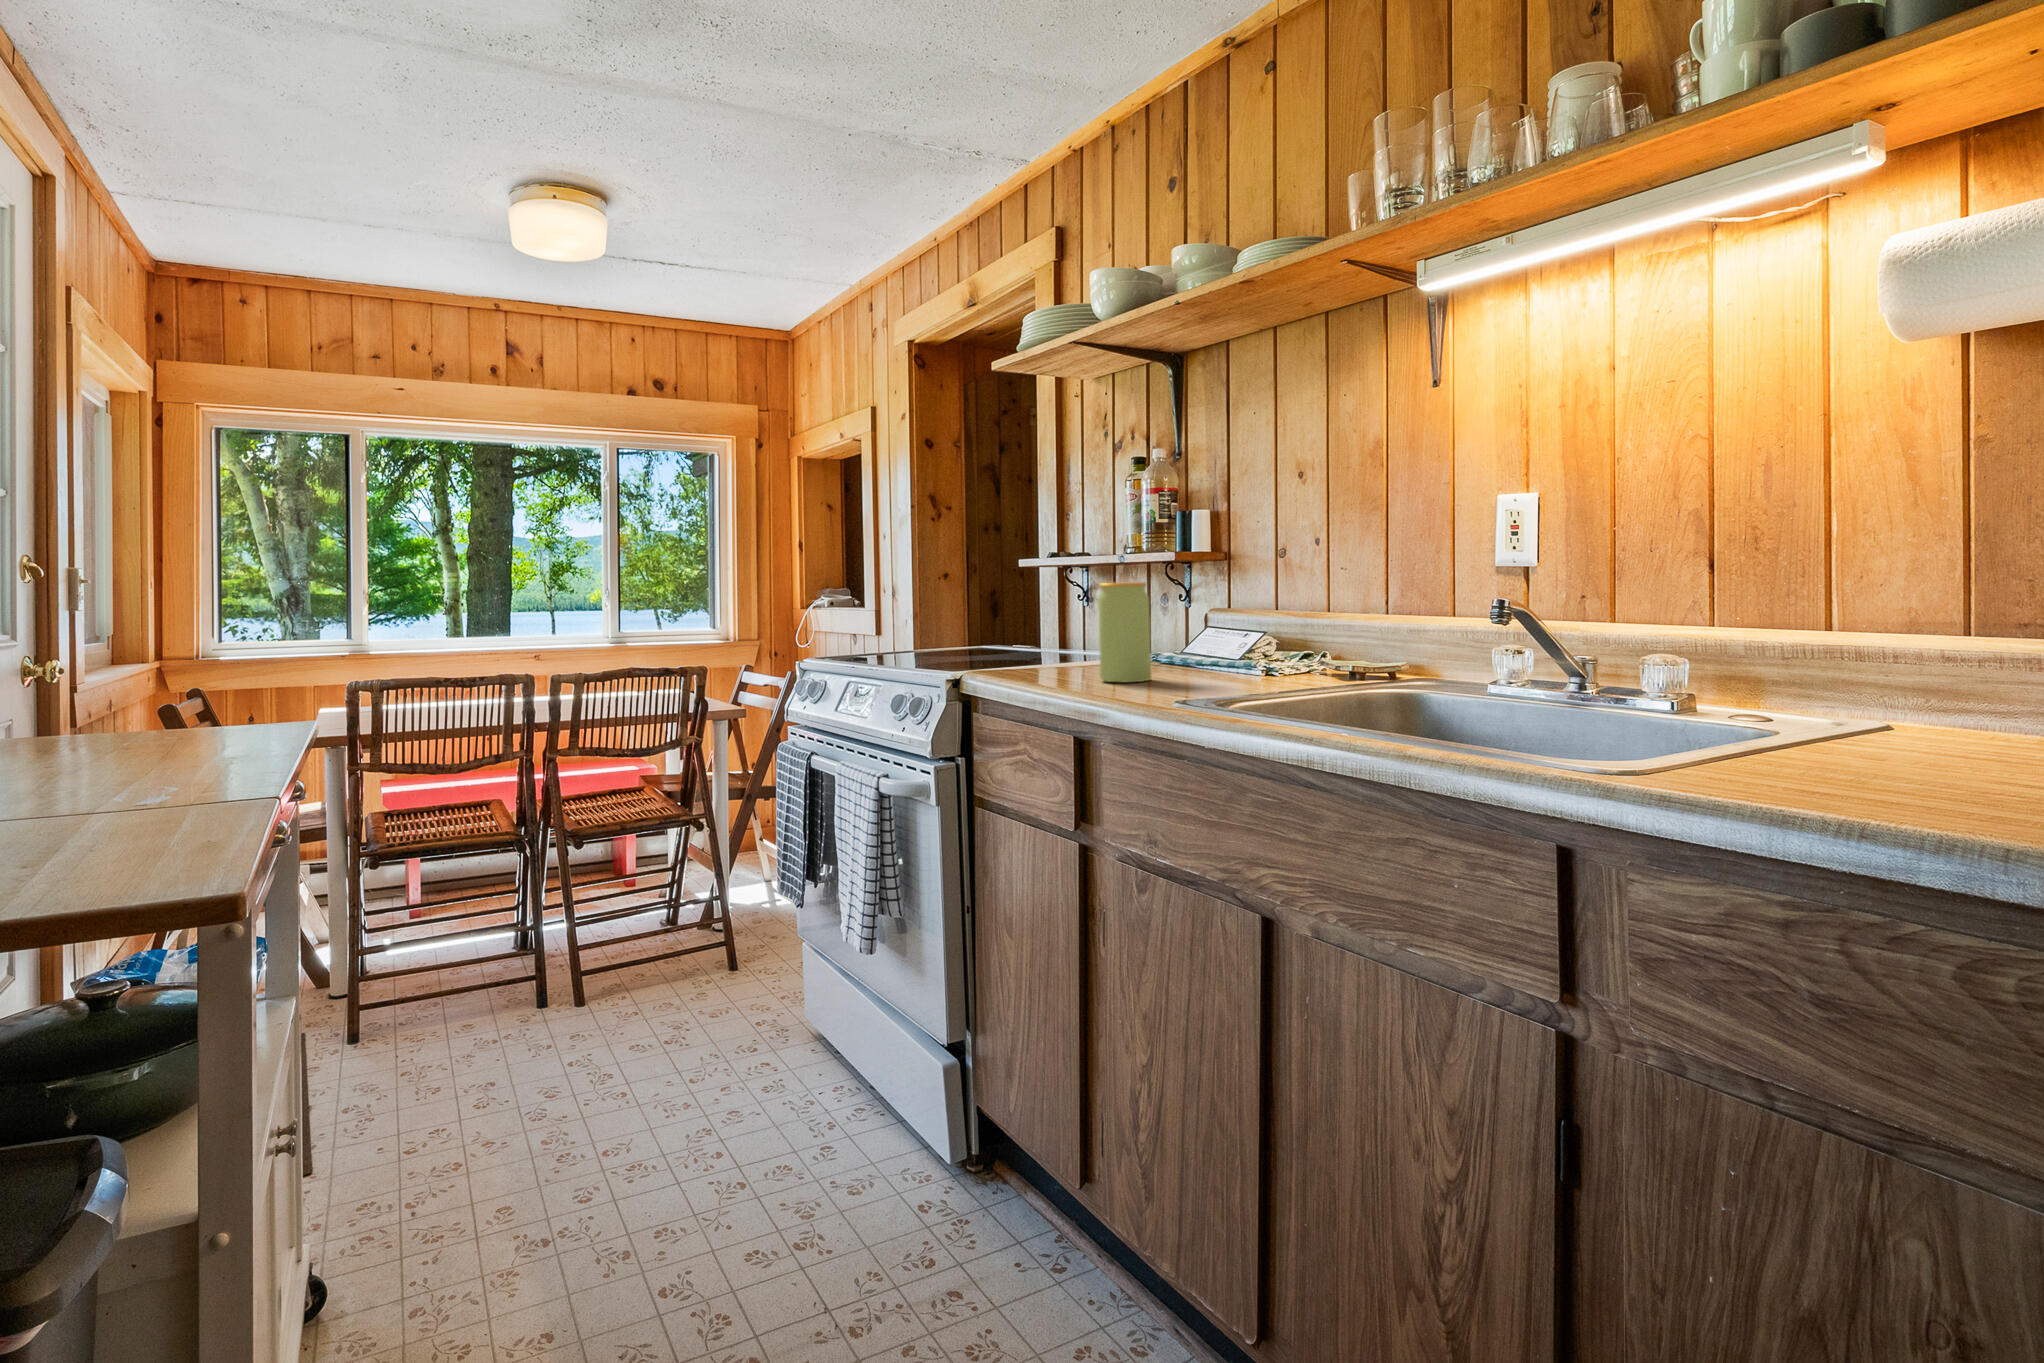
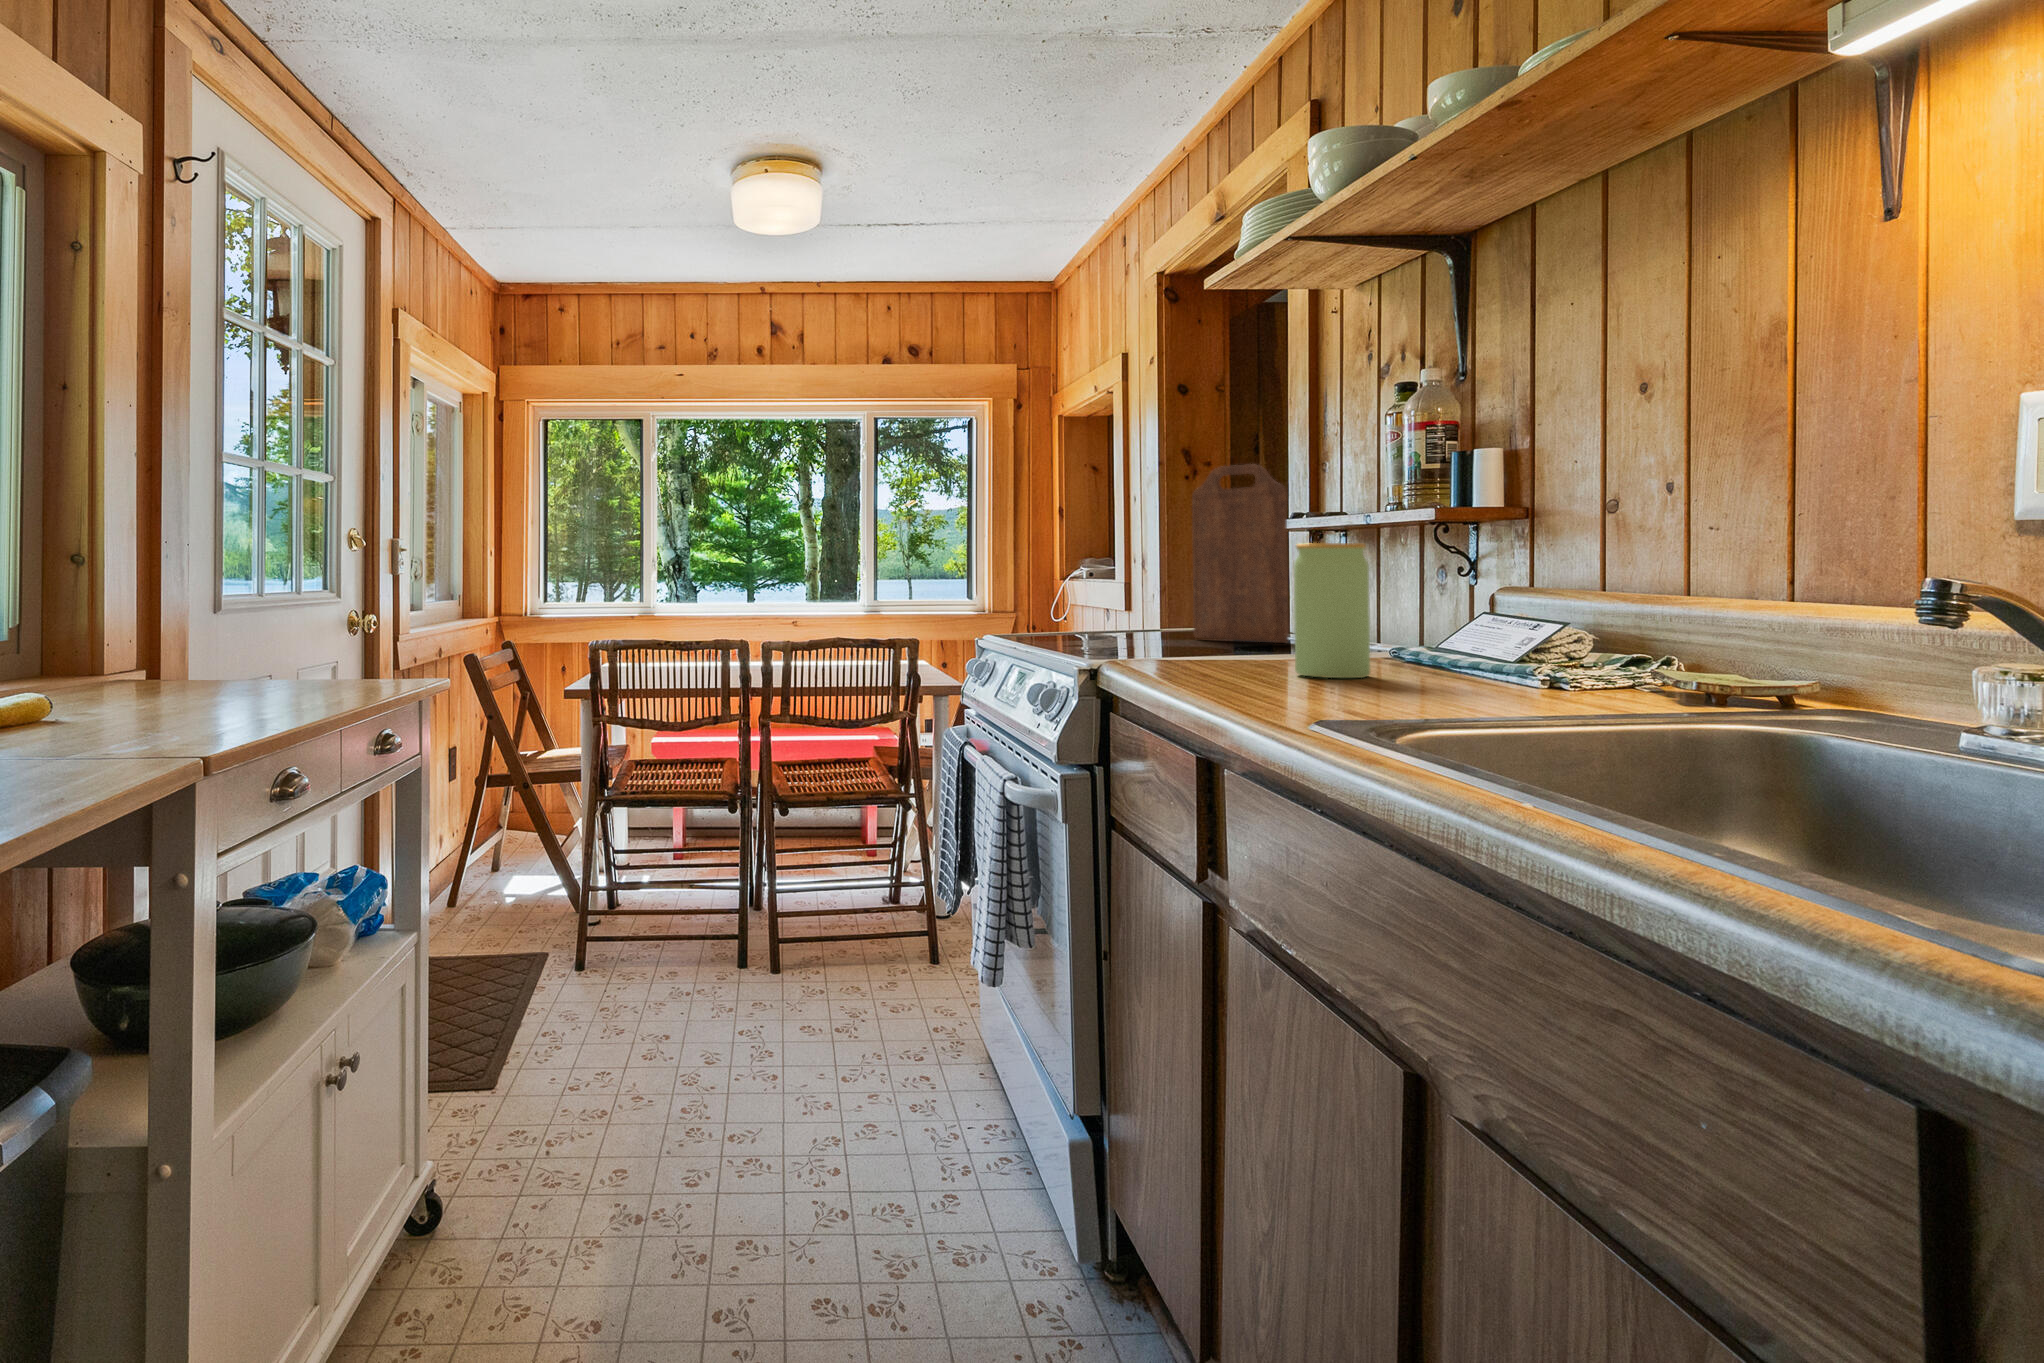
cutting board: none [971,513,1050,655] -> present [1192,464,1289,643]

